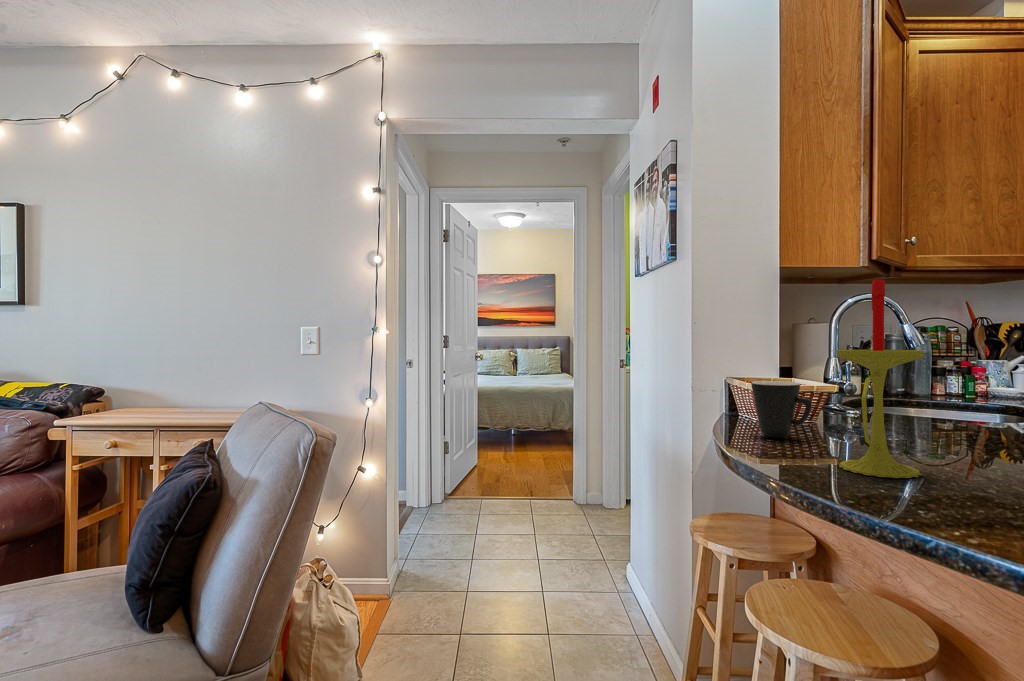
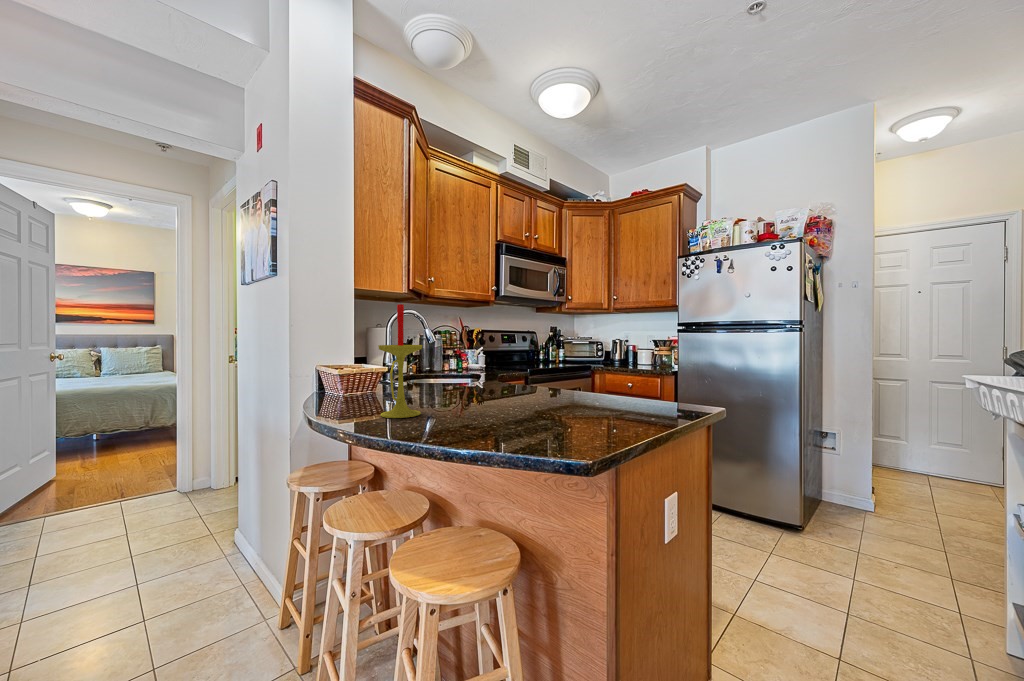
mug: present [751,381,812,438] -> none [331,367,369,404]

